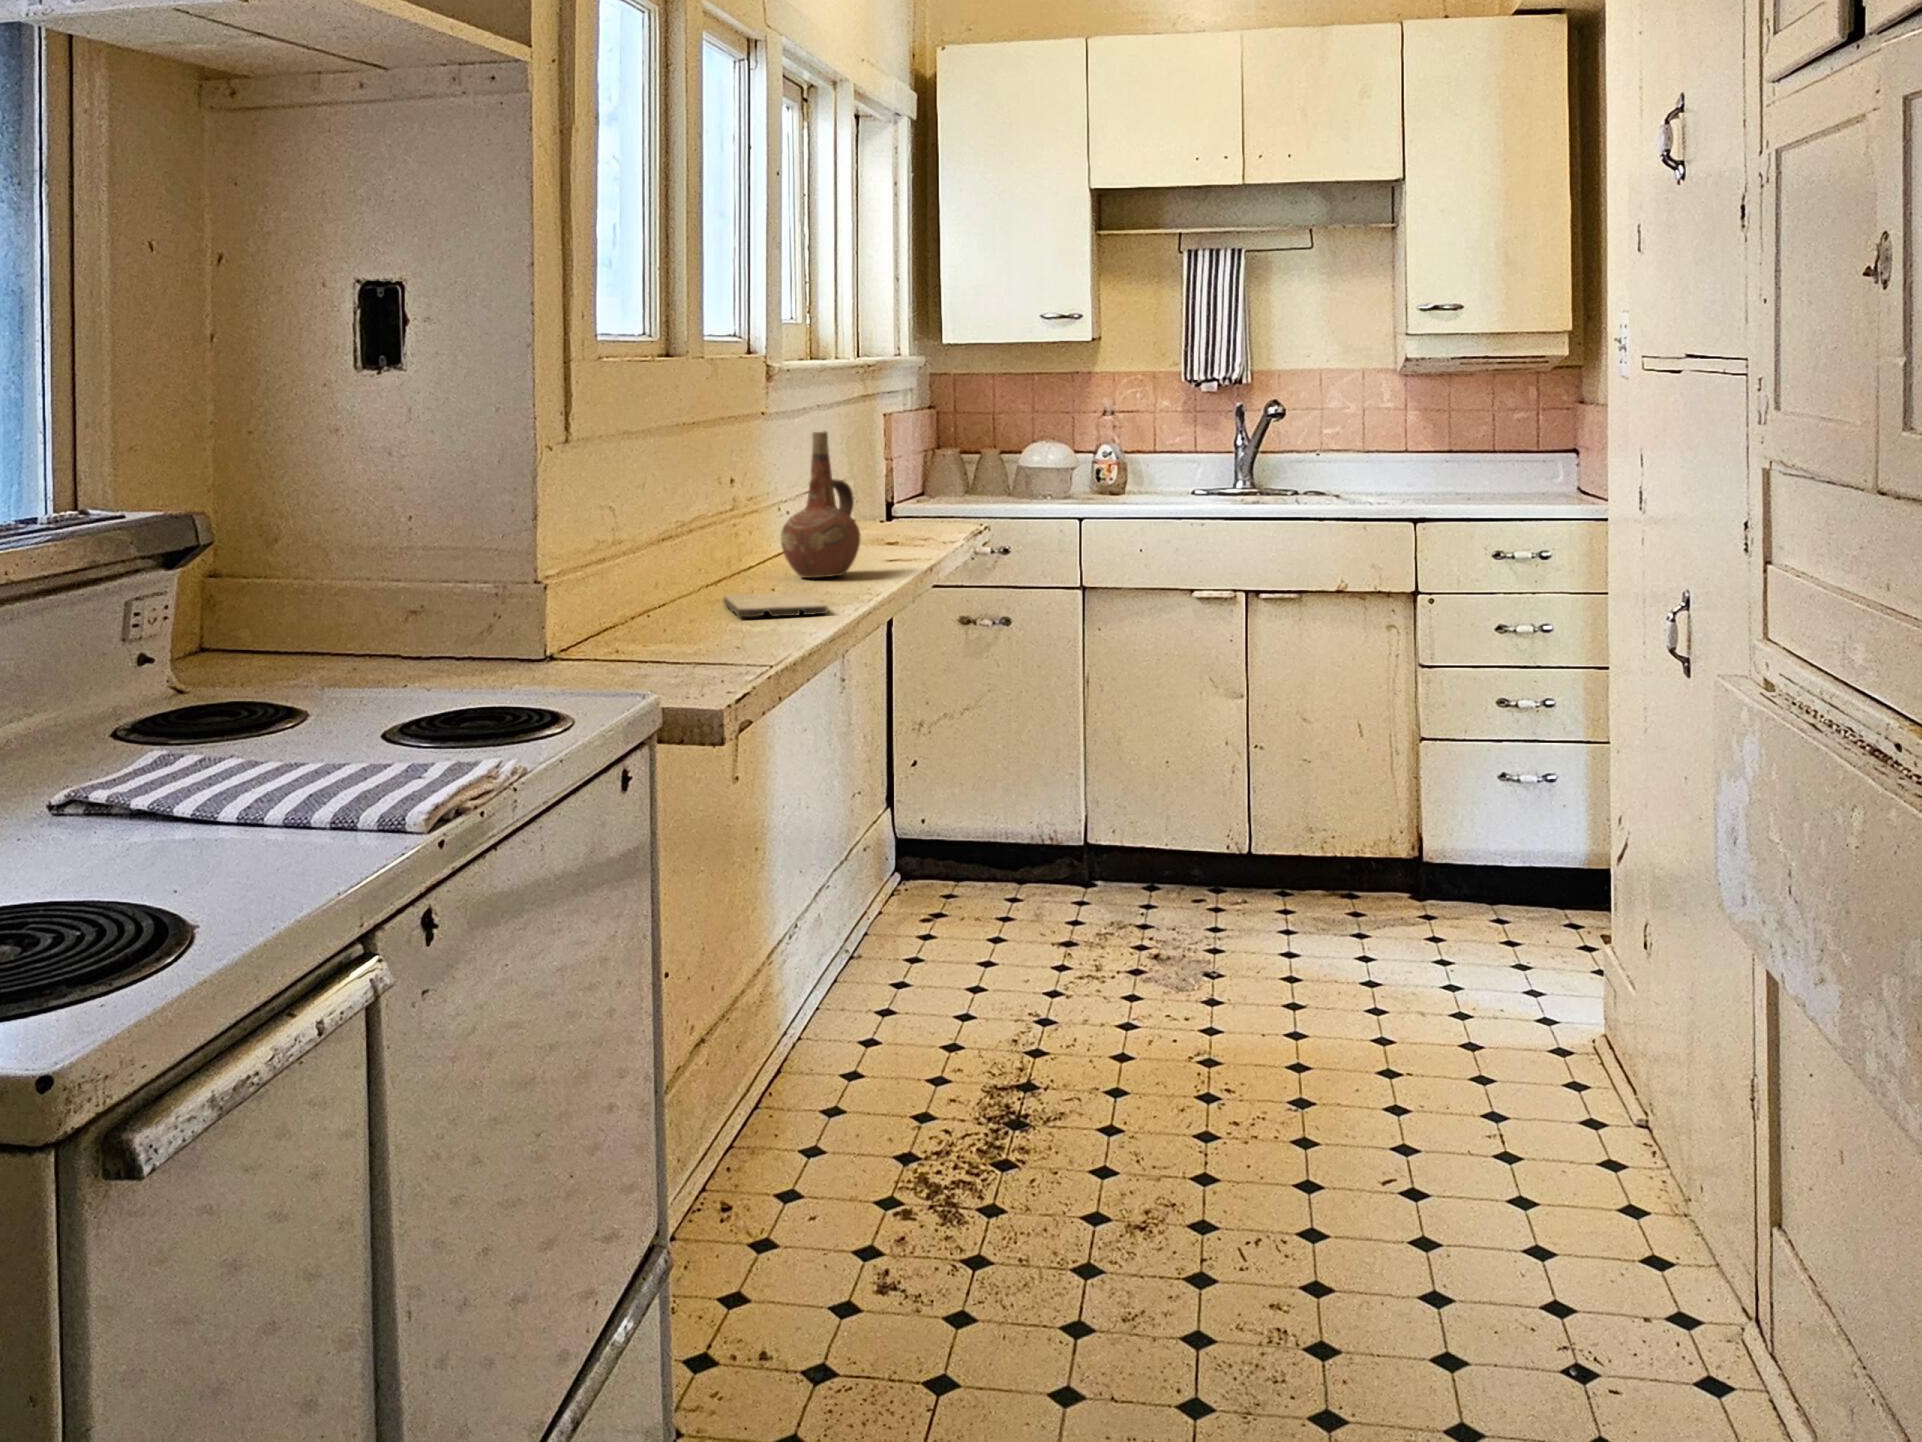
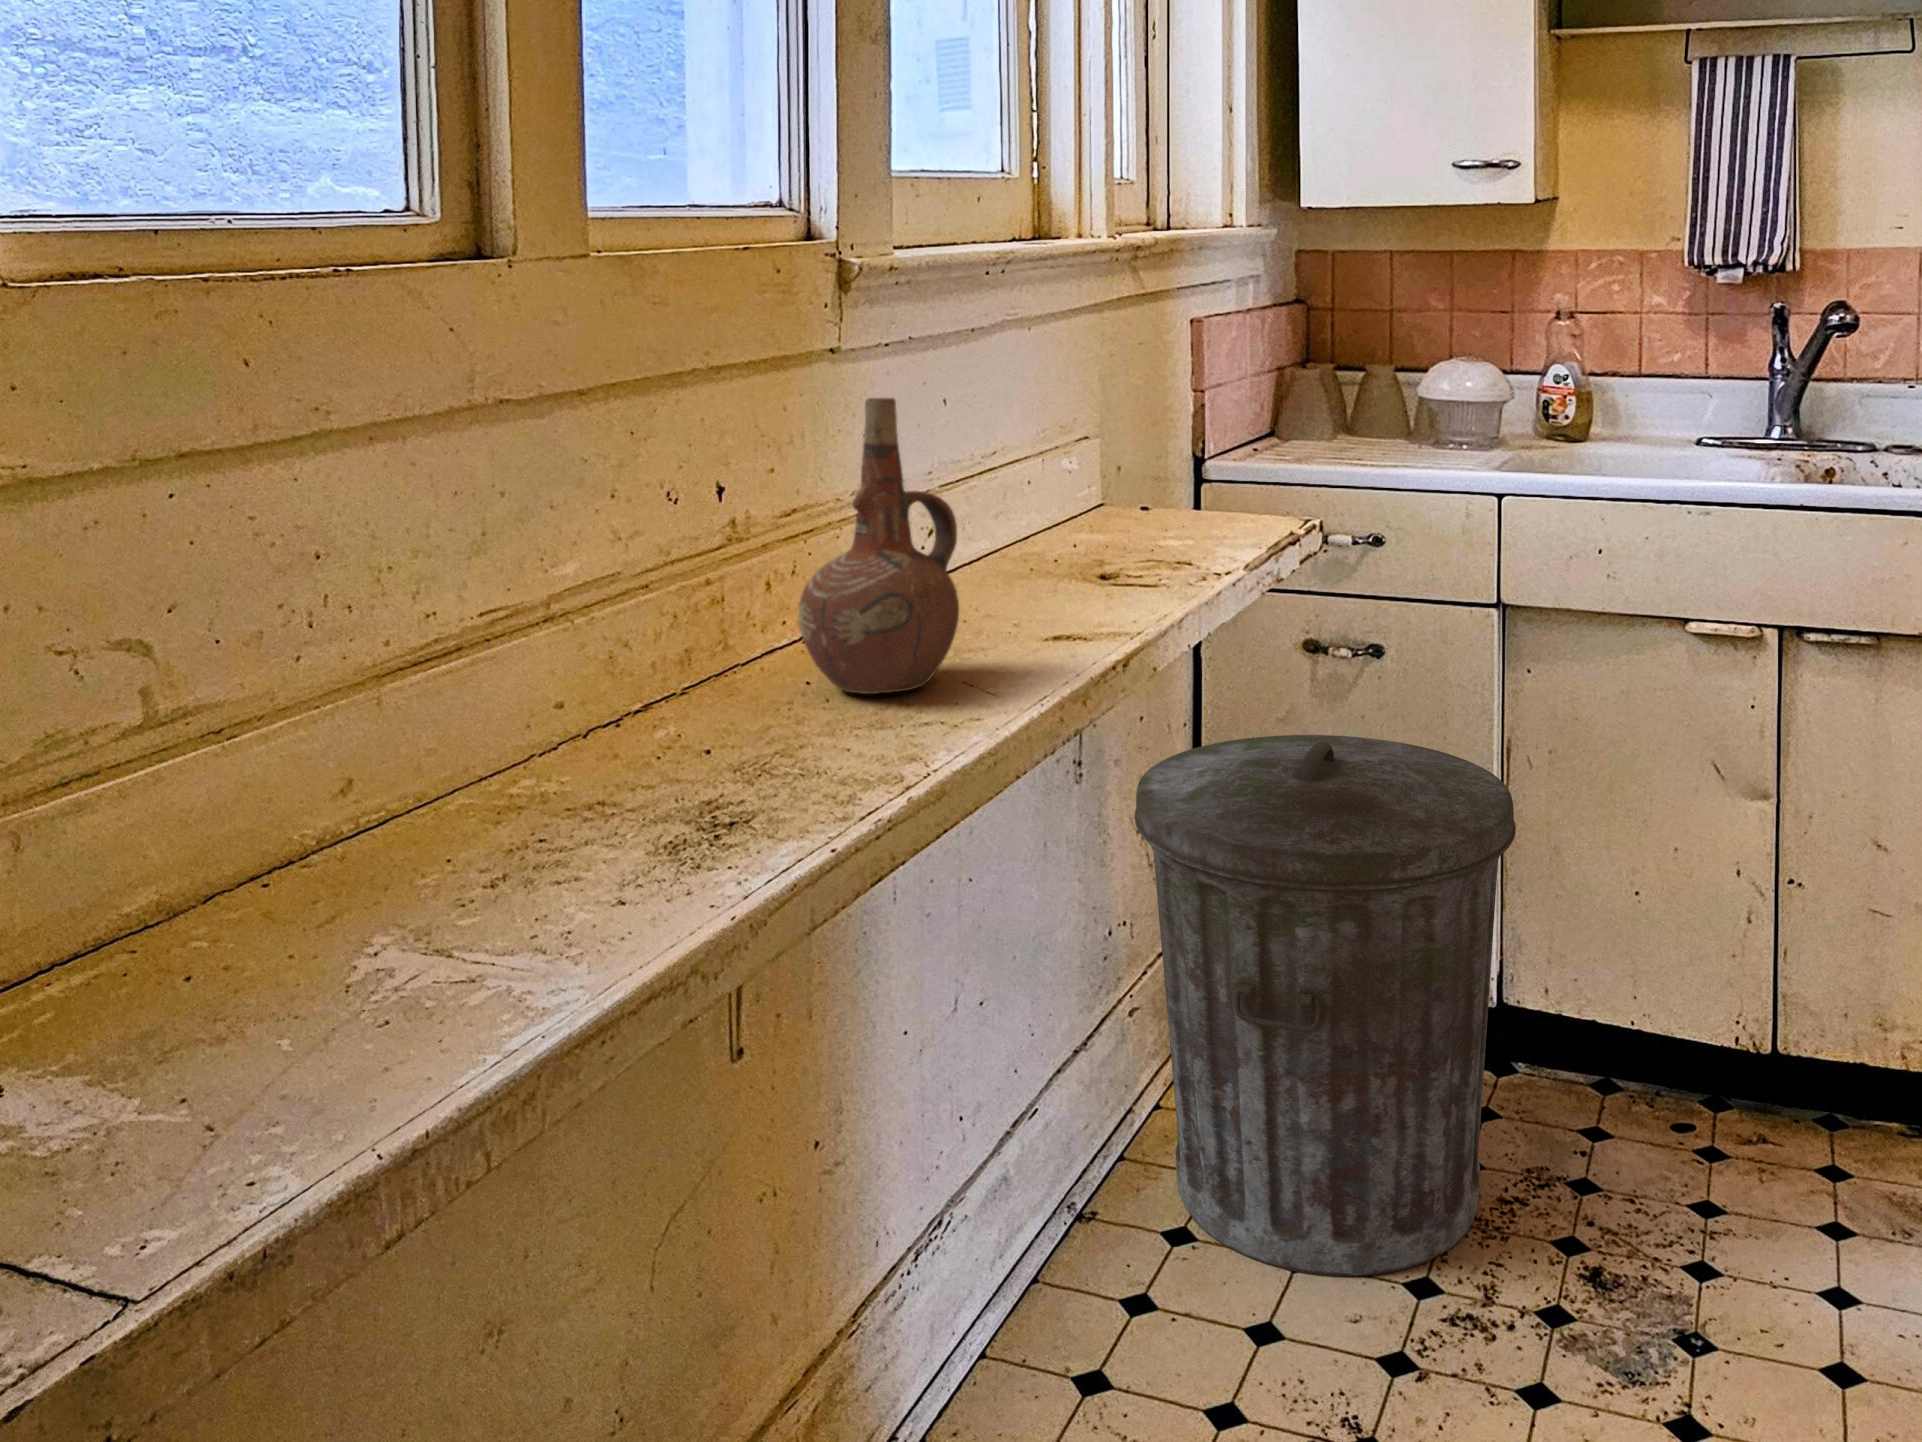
cutting board: present [723,592,827,617] -> none [466,779,740,900]
trash can: none [877,663,1104,969] -> present [1134,735,1516,1276]

